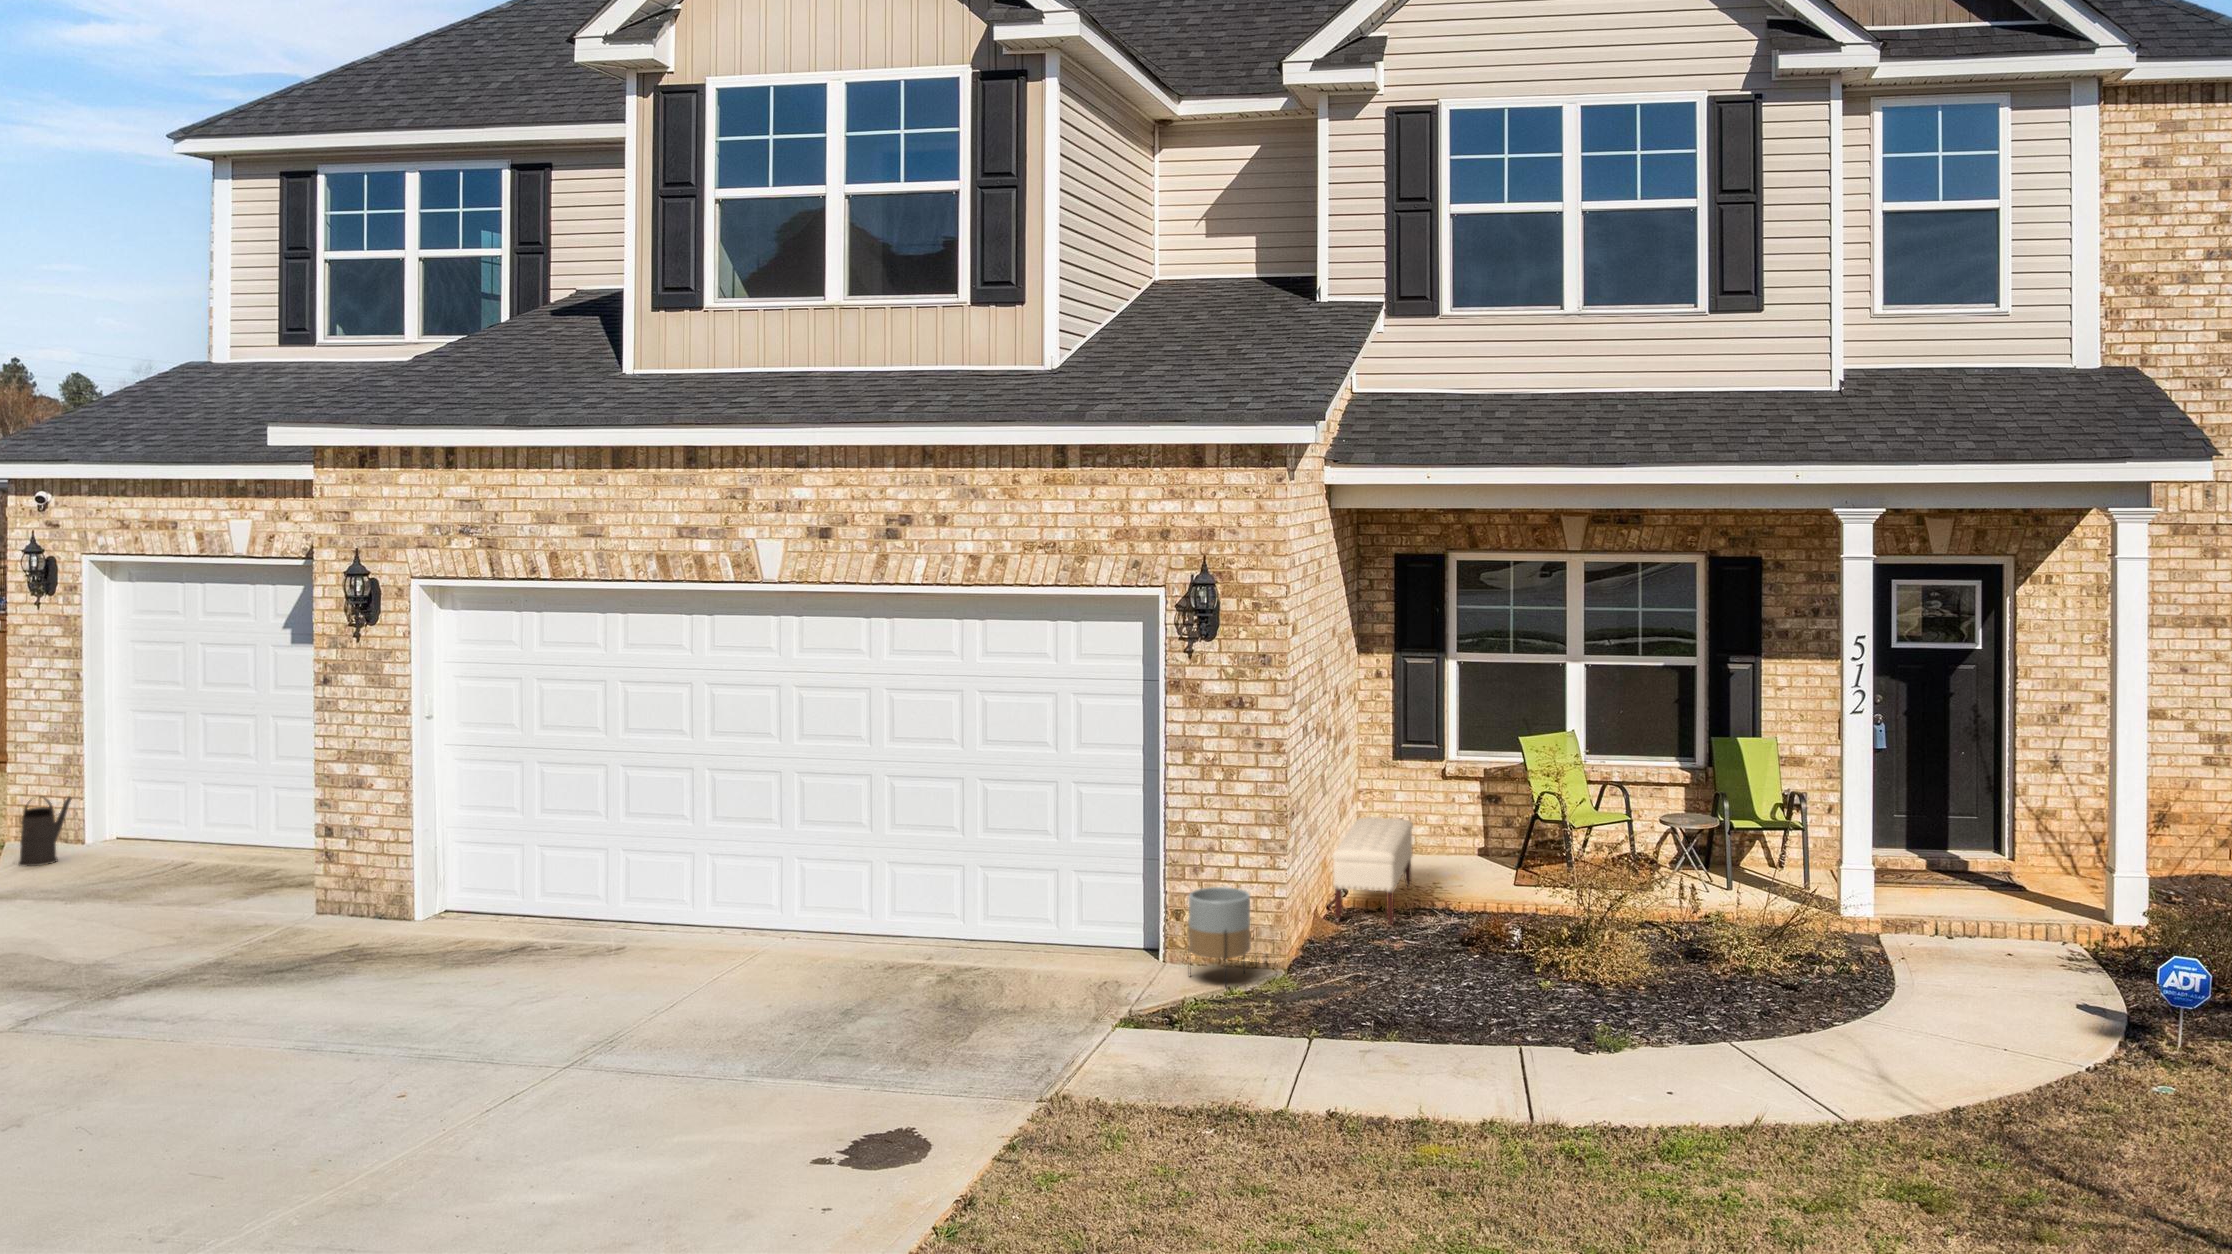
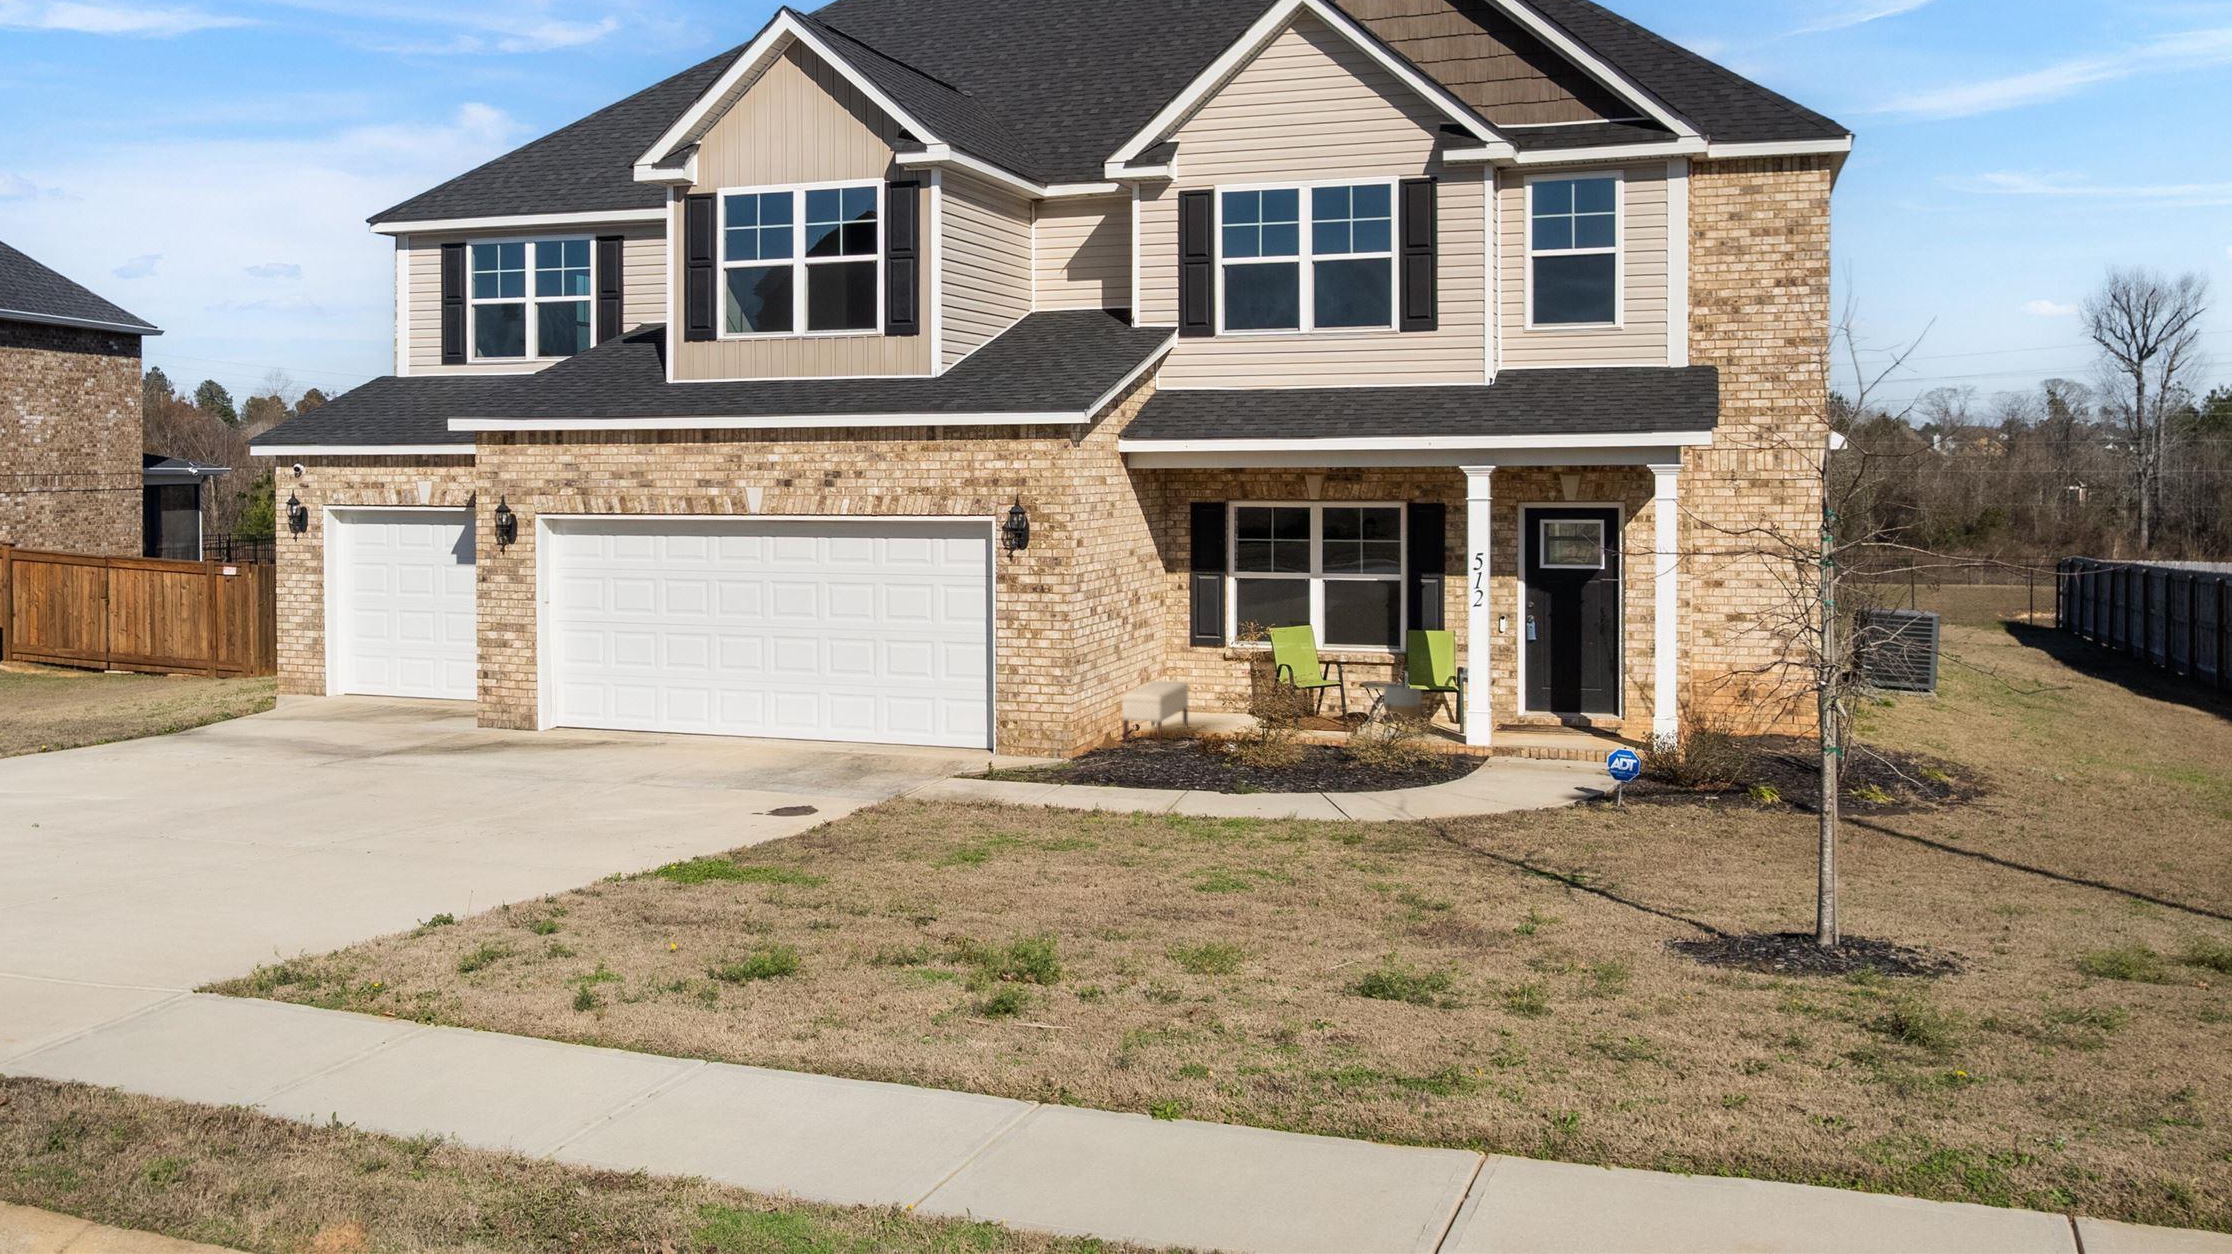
watering can: present [18,796,71,866] -> none [291,661,320,706]
planter: present [1188,887,1251,976] -> present [1384,683,1422,732]

